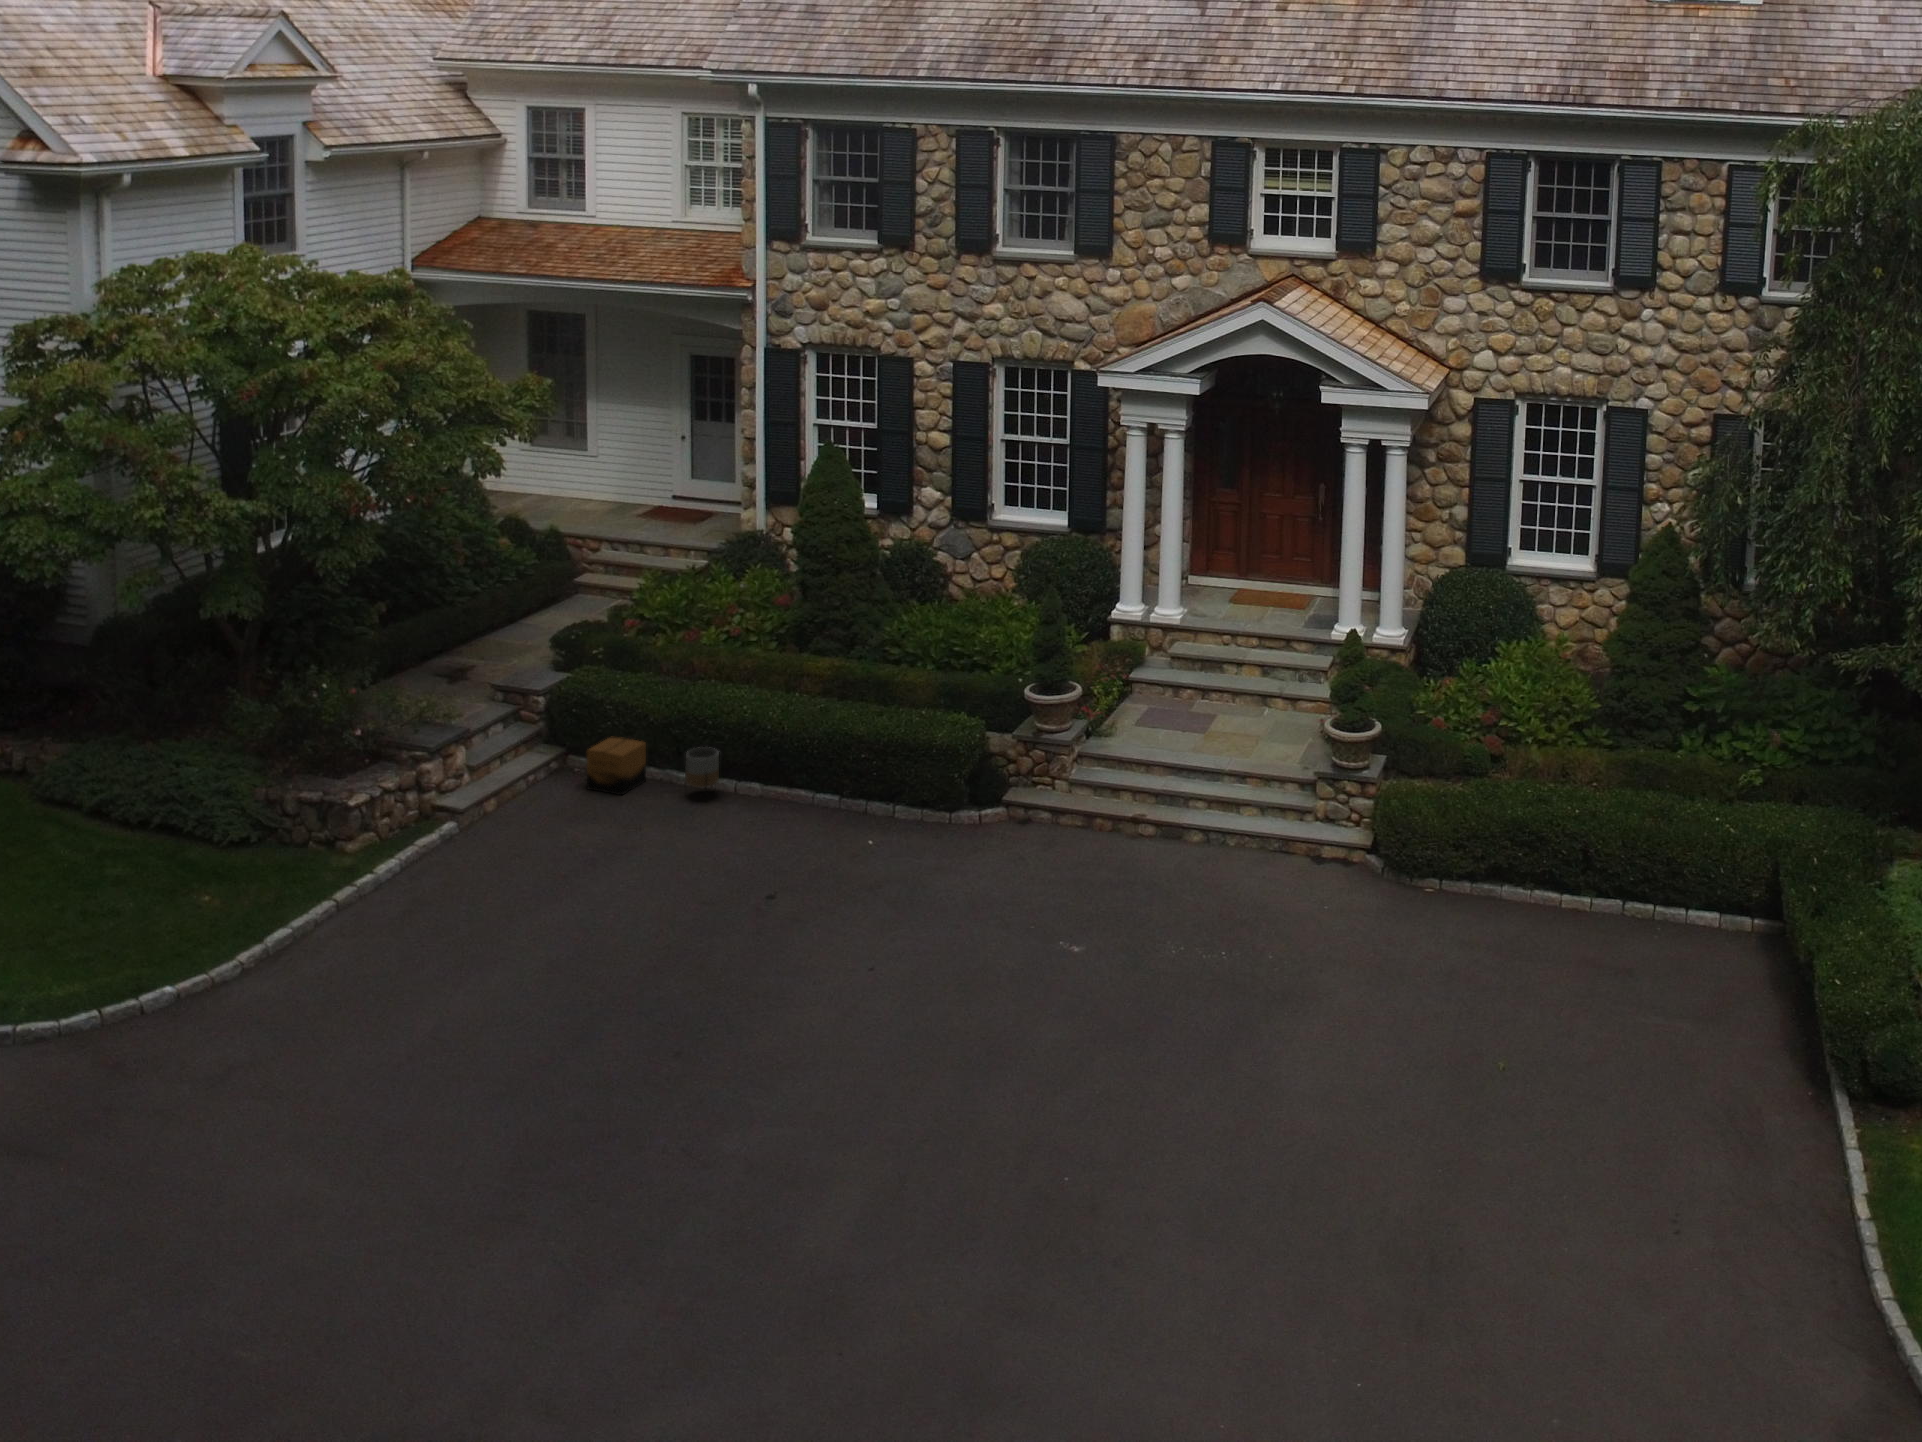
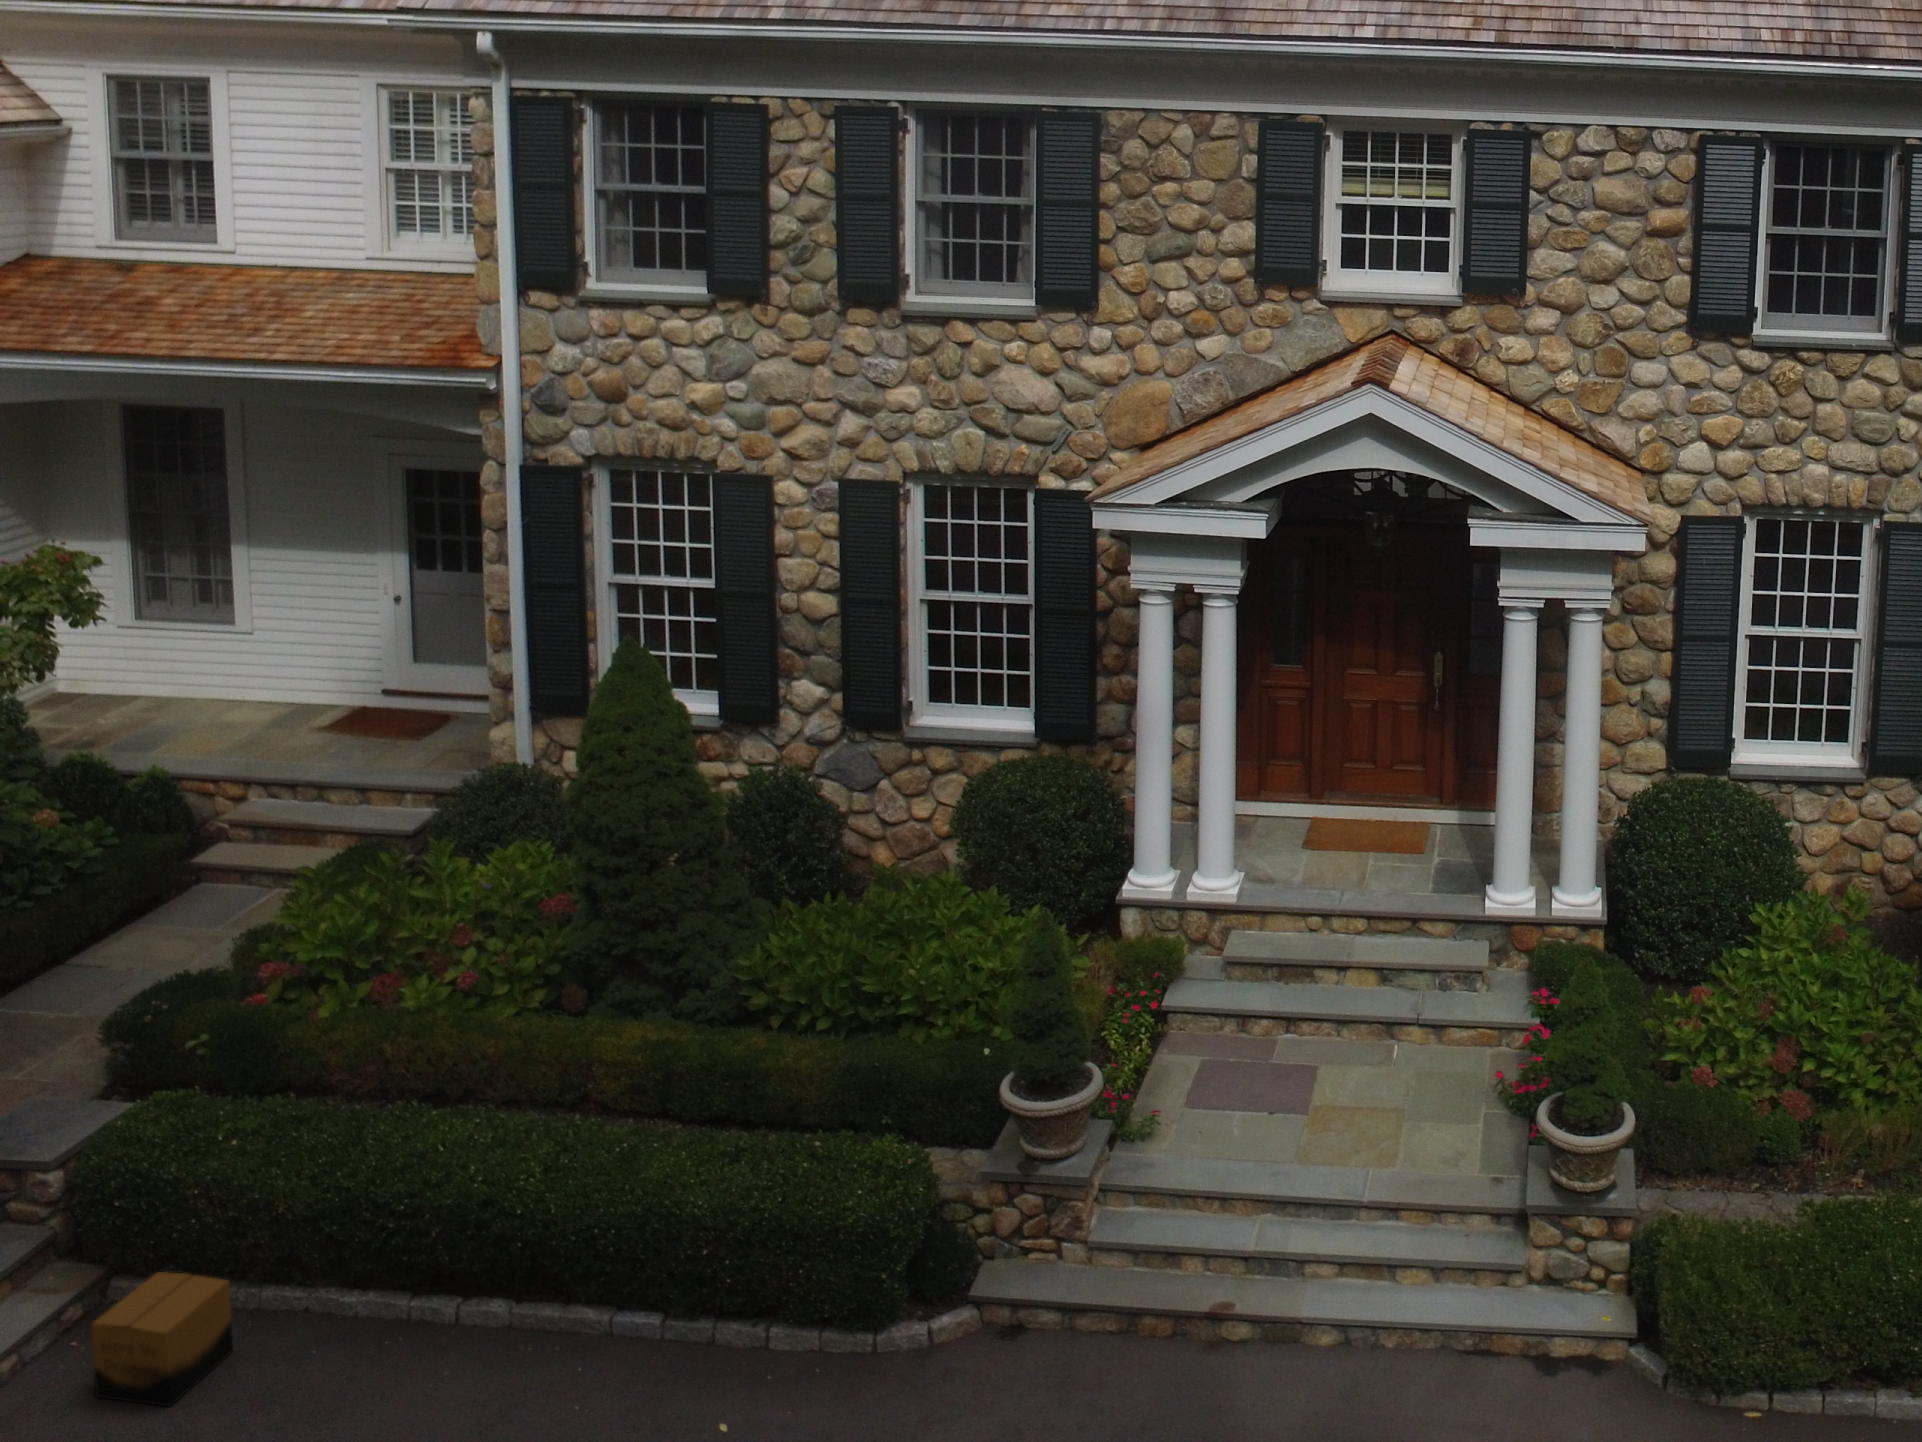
planter: present [685,747,719,787] -> none [305,1284,380,1403]

